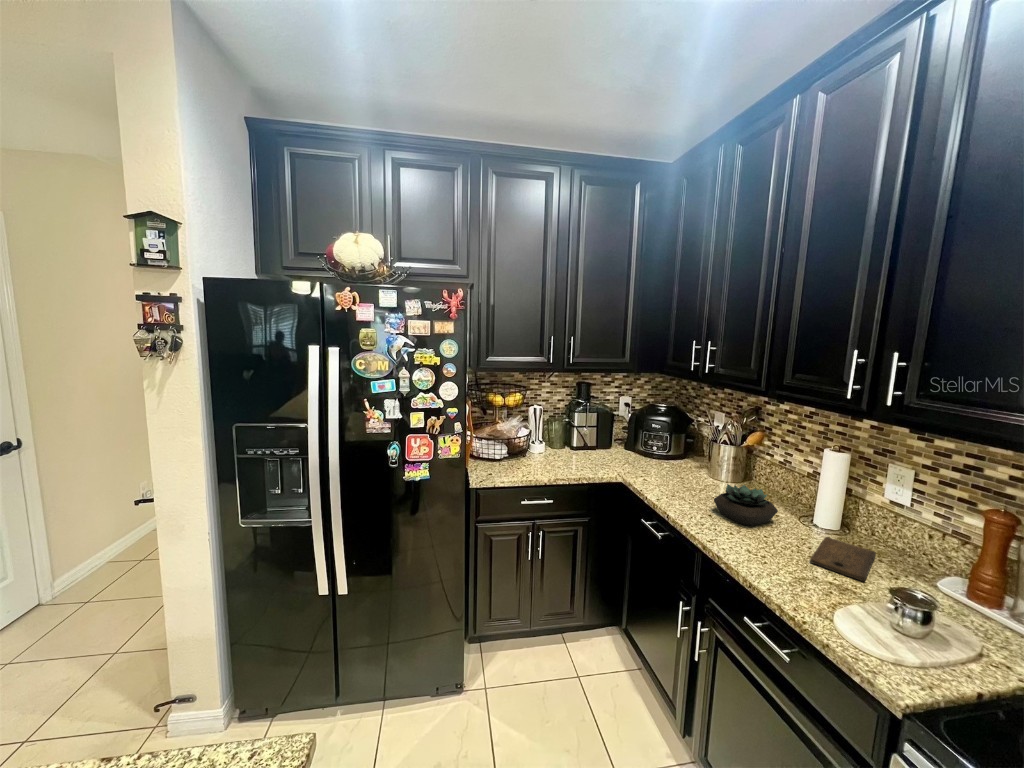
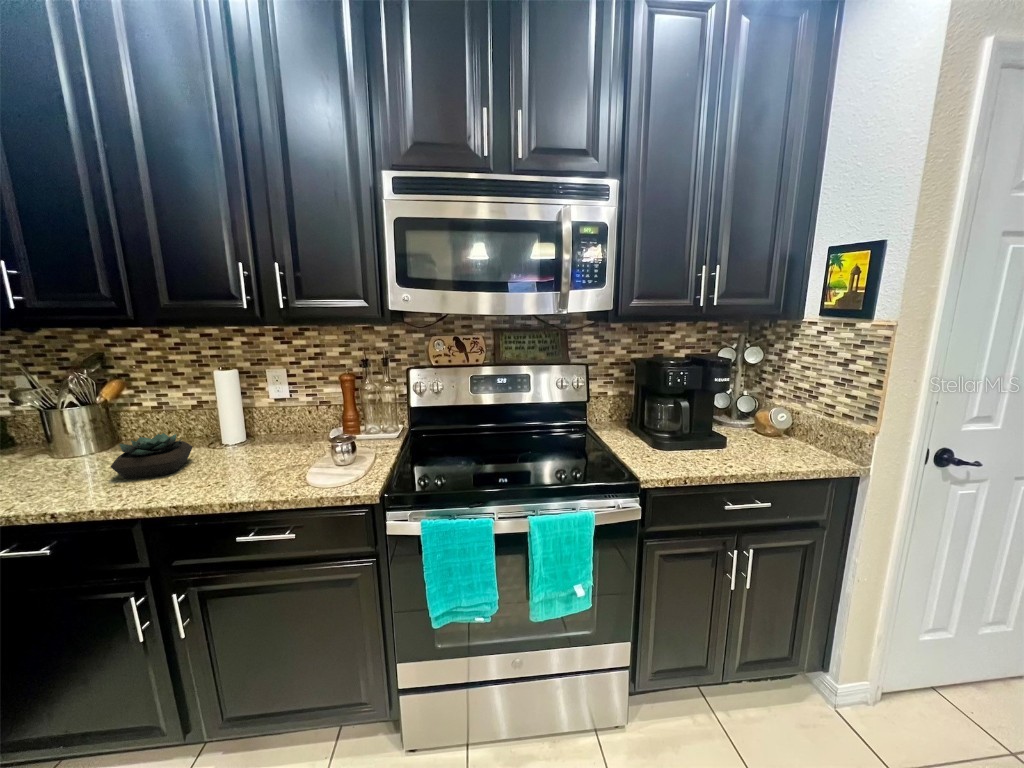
cutting board: present [810,537,876,581] -> none [245,439,297,467]

